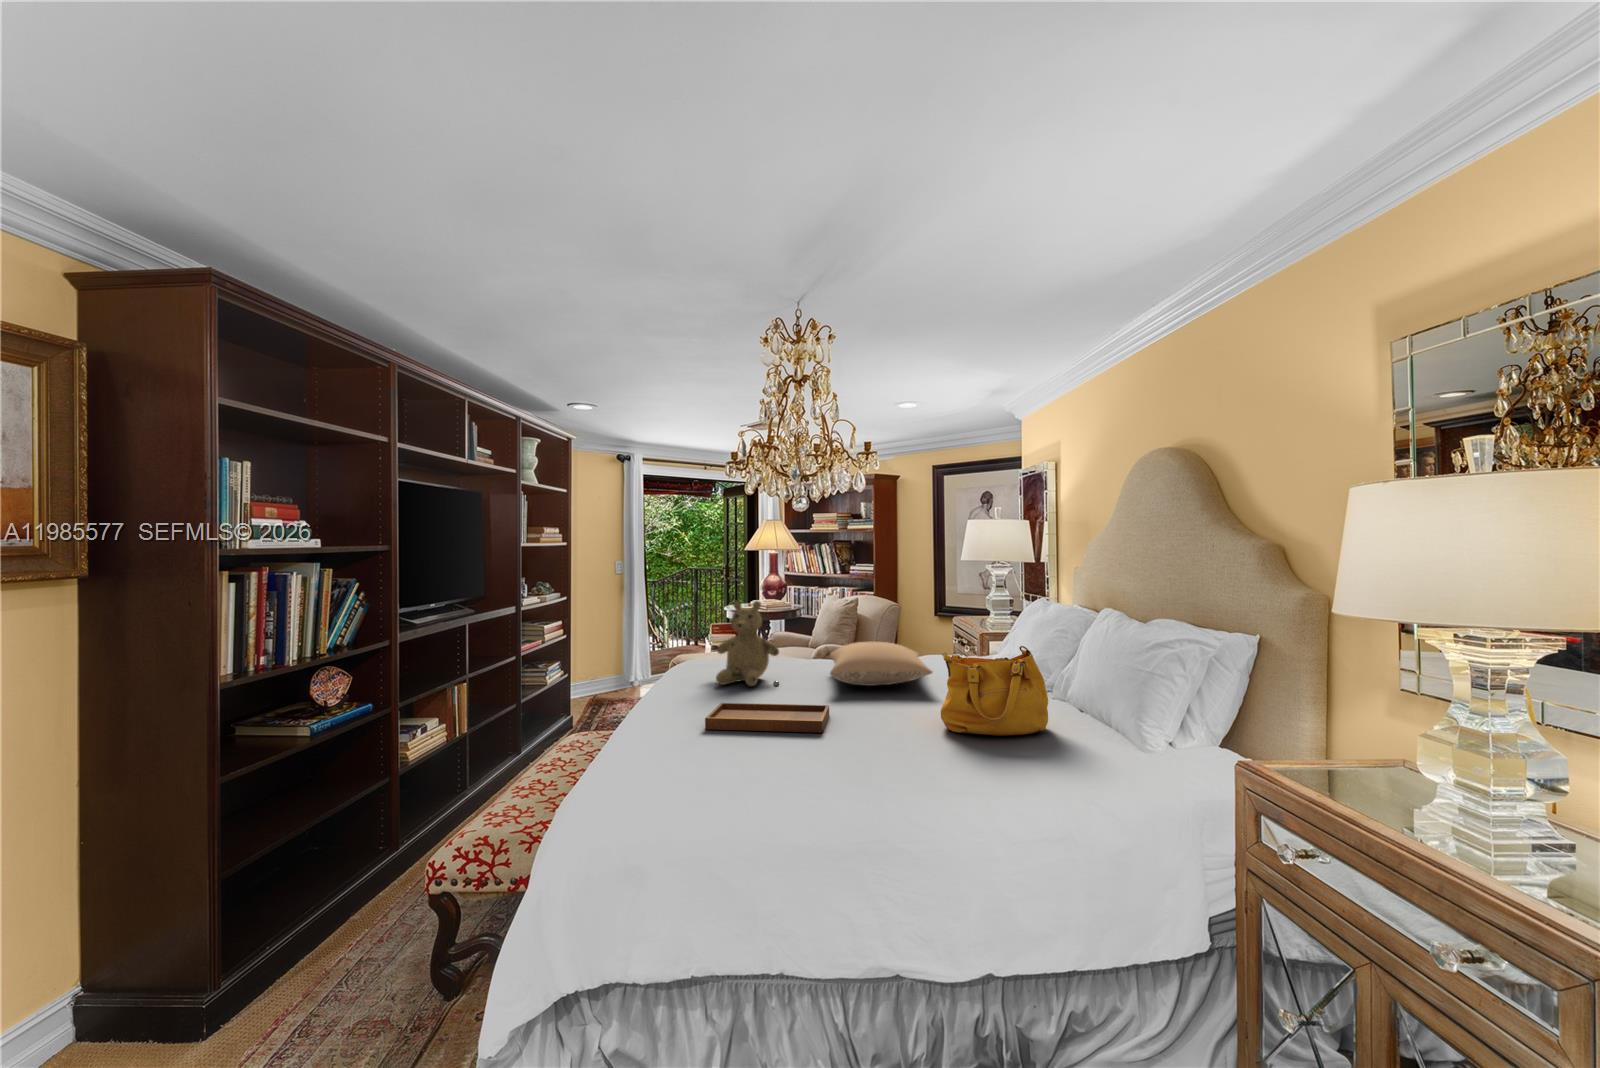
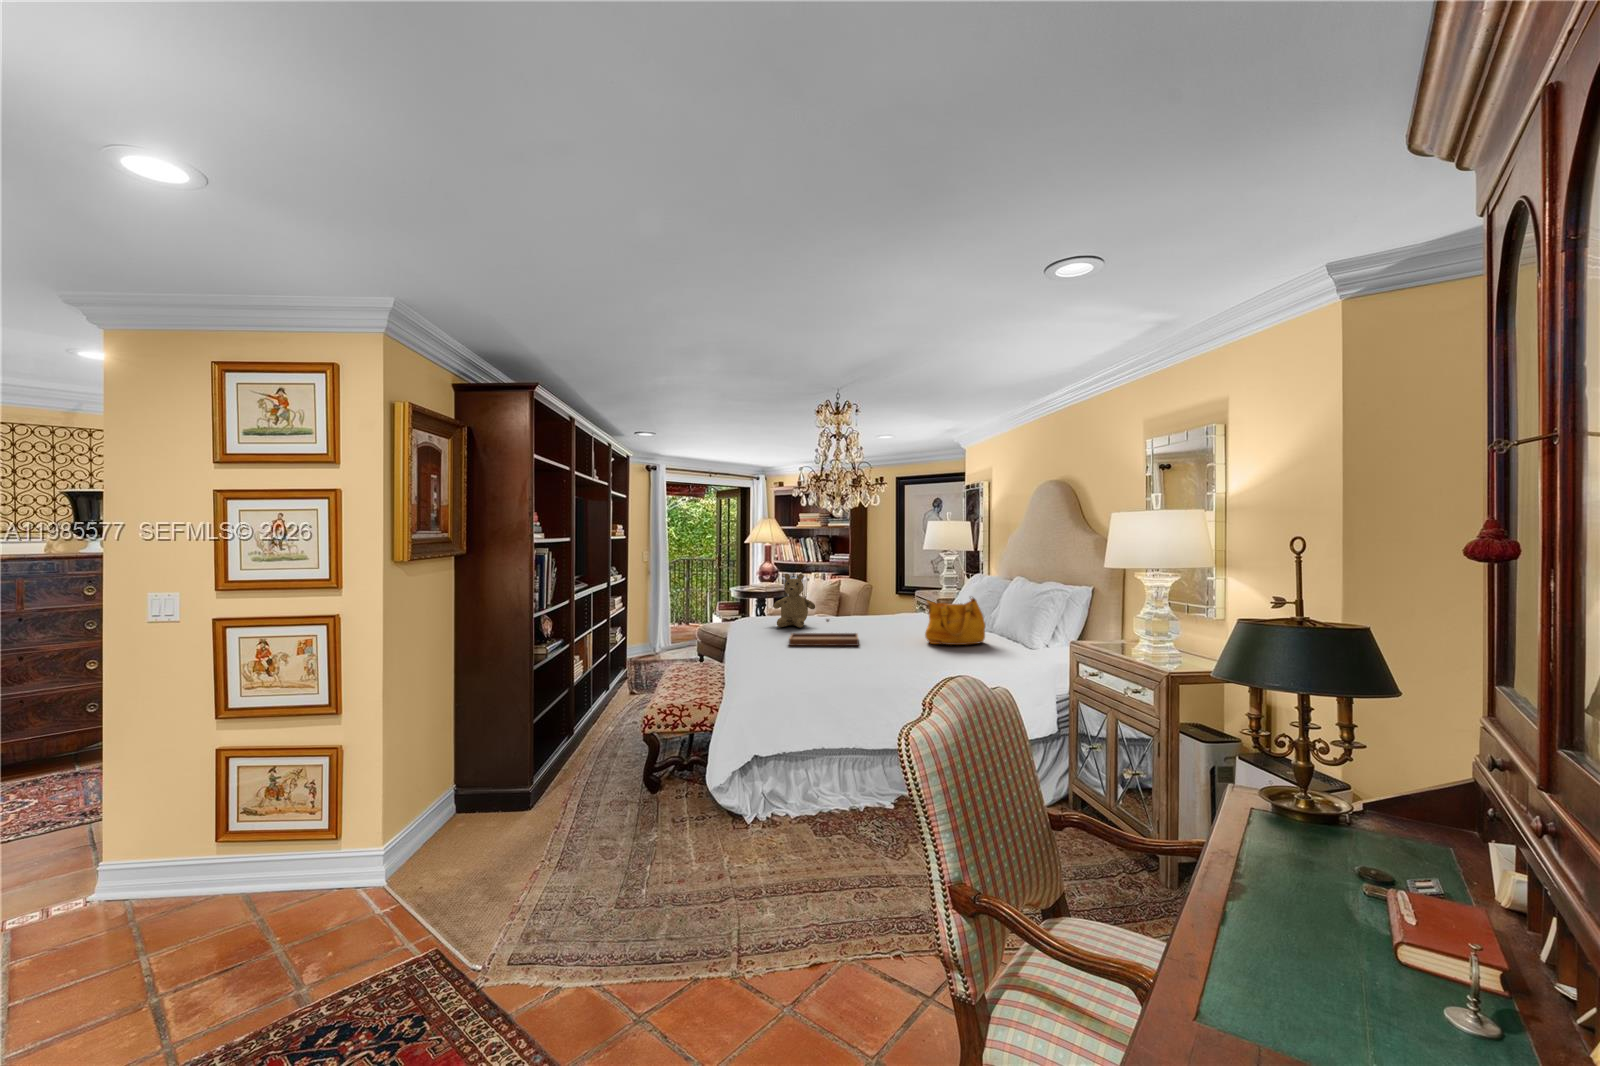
pillow: present [830,642,932,686] -> none [846,600,915,626]

